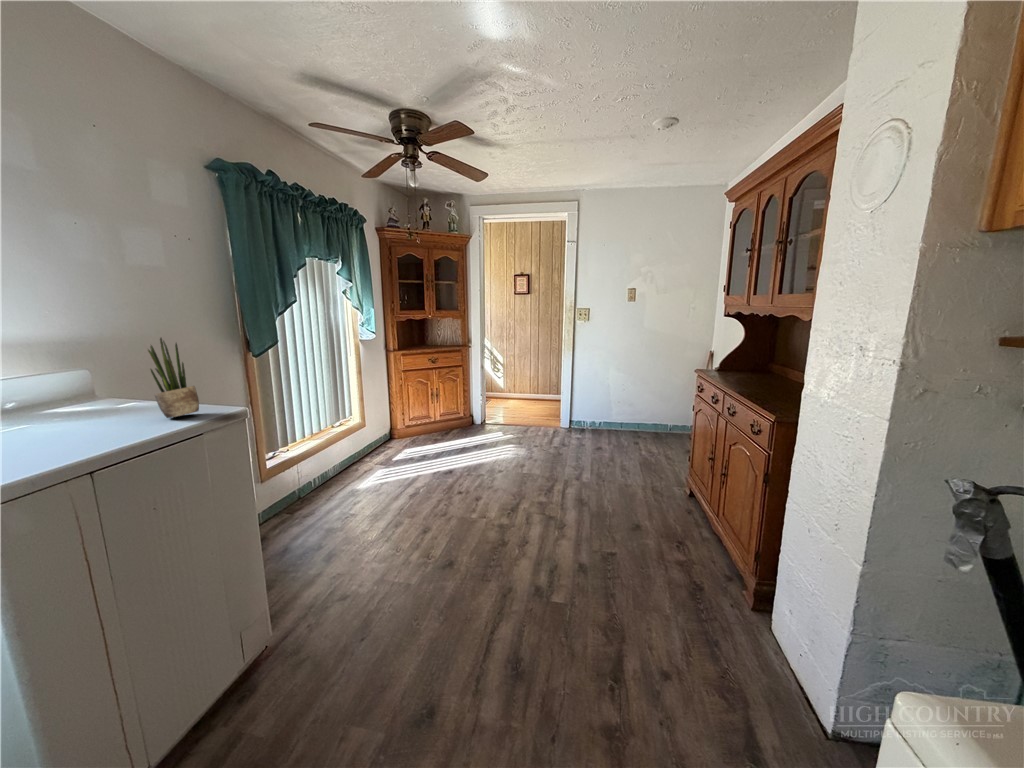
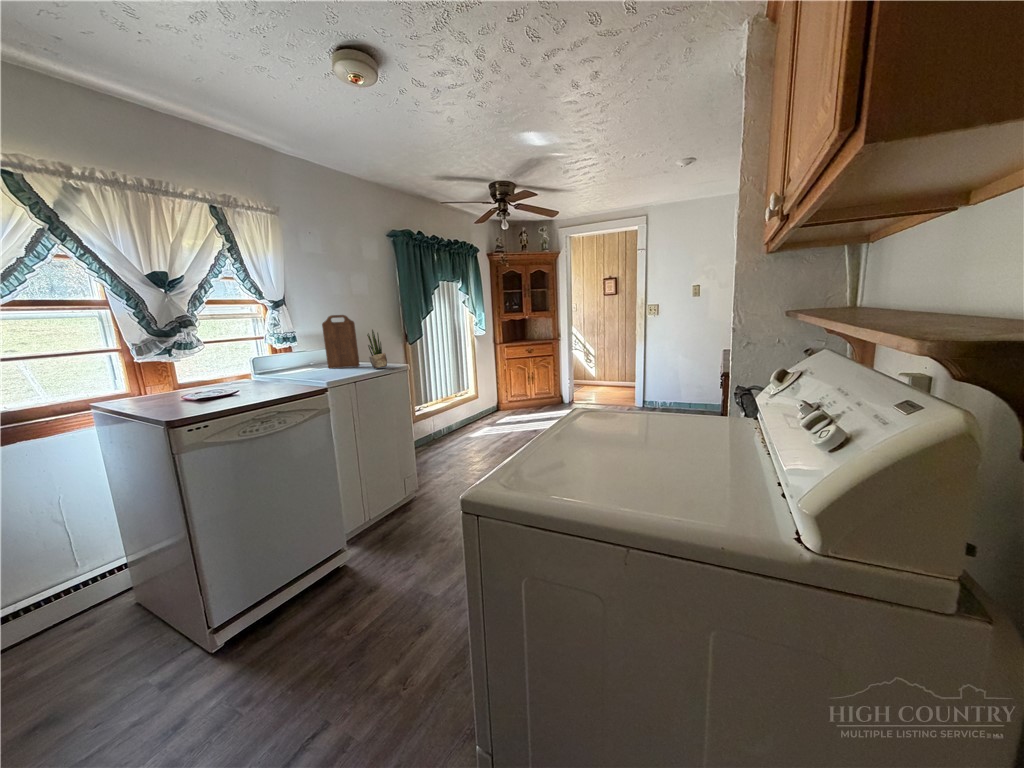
cutting board: none [32,304,137,415] -> present [322,315,360,368]

